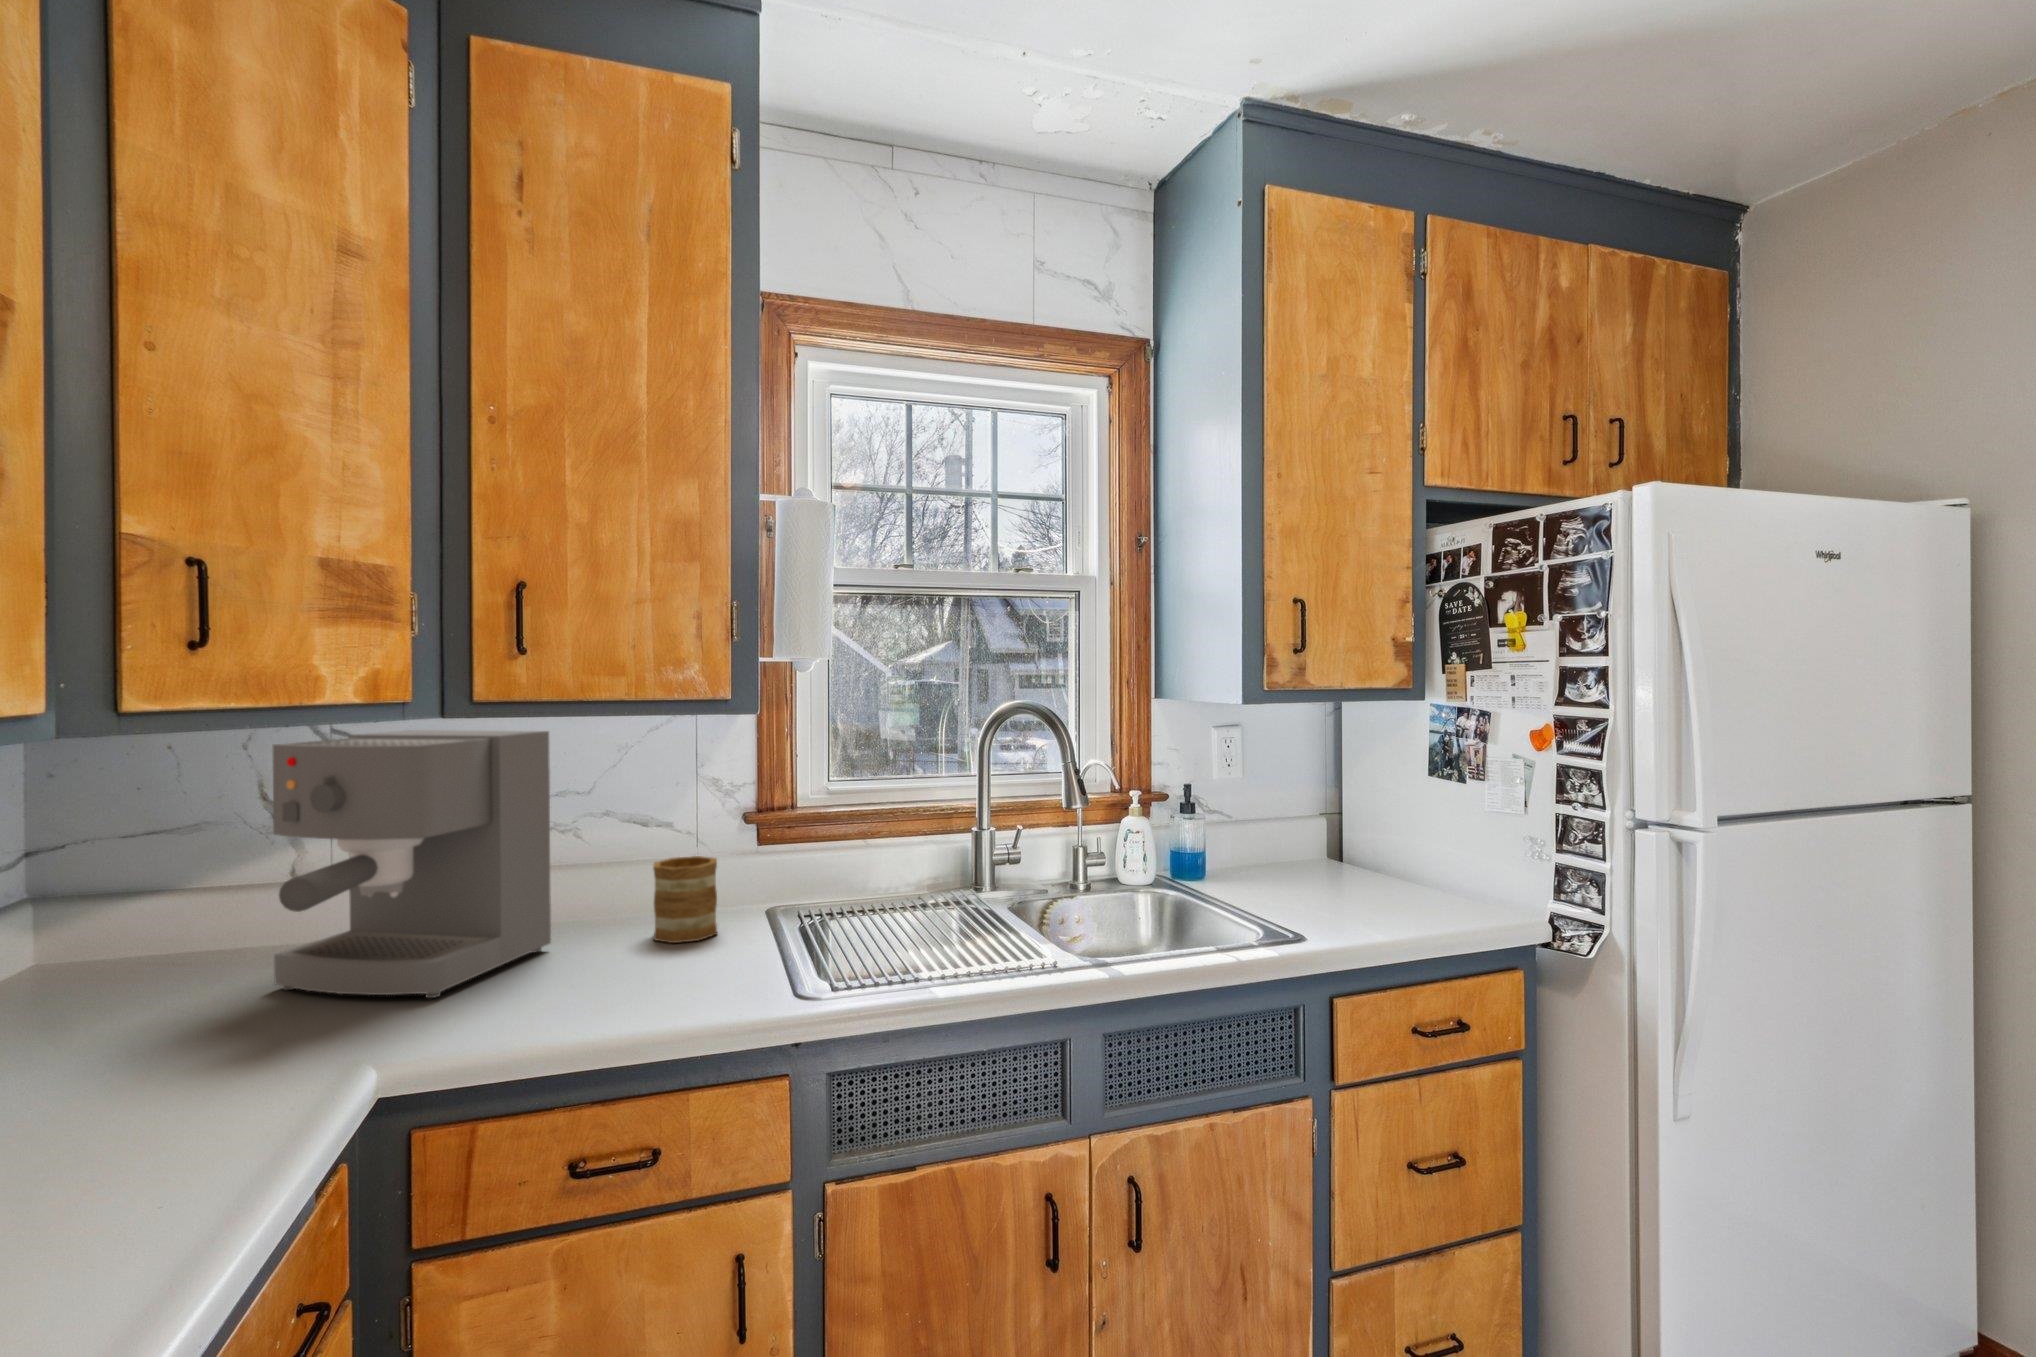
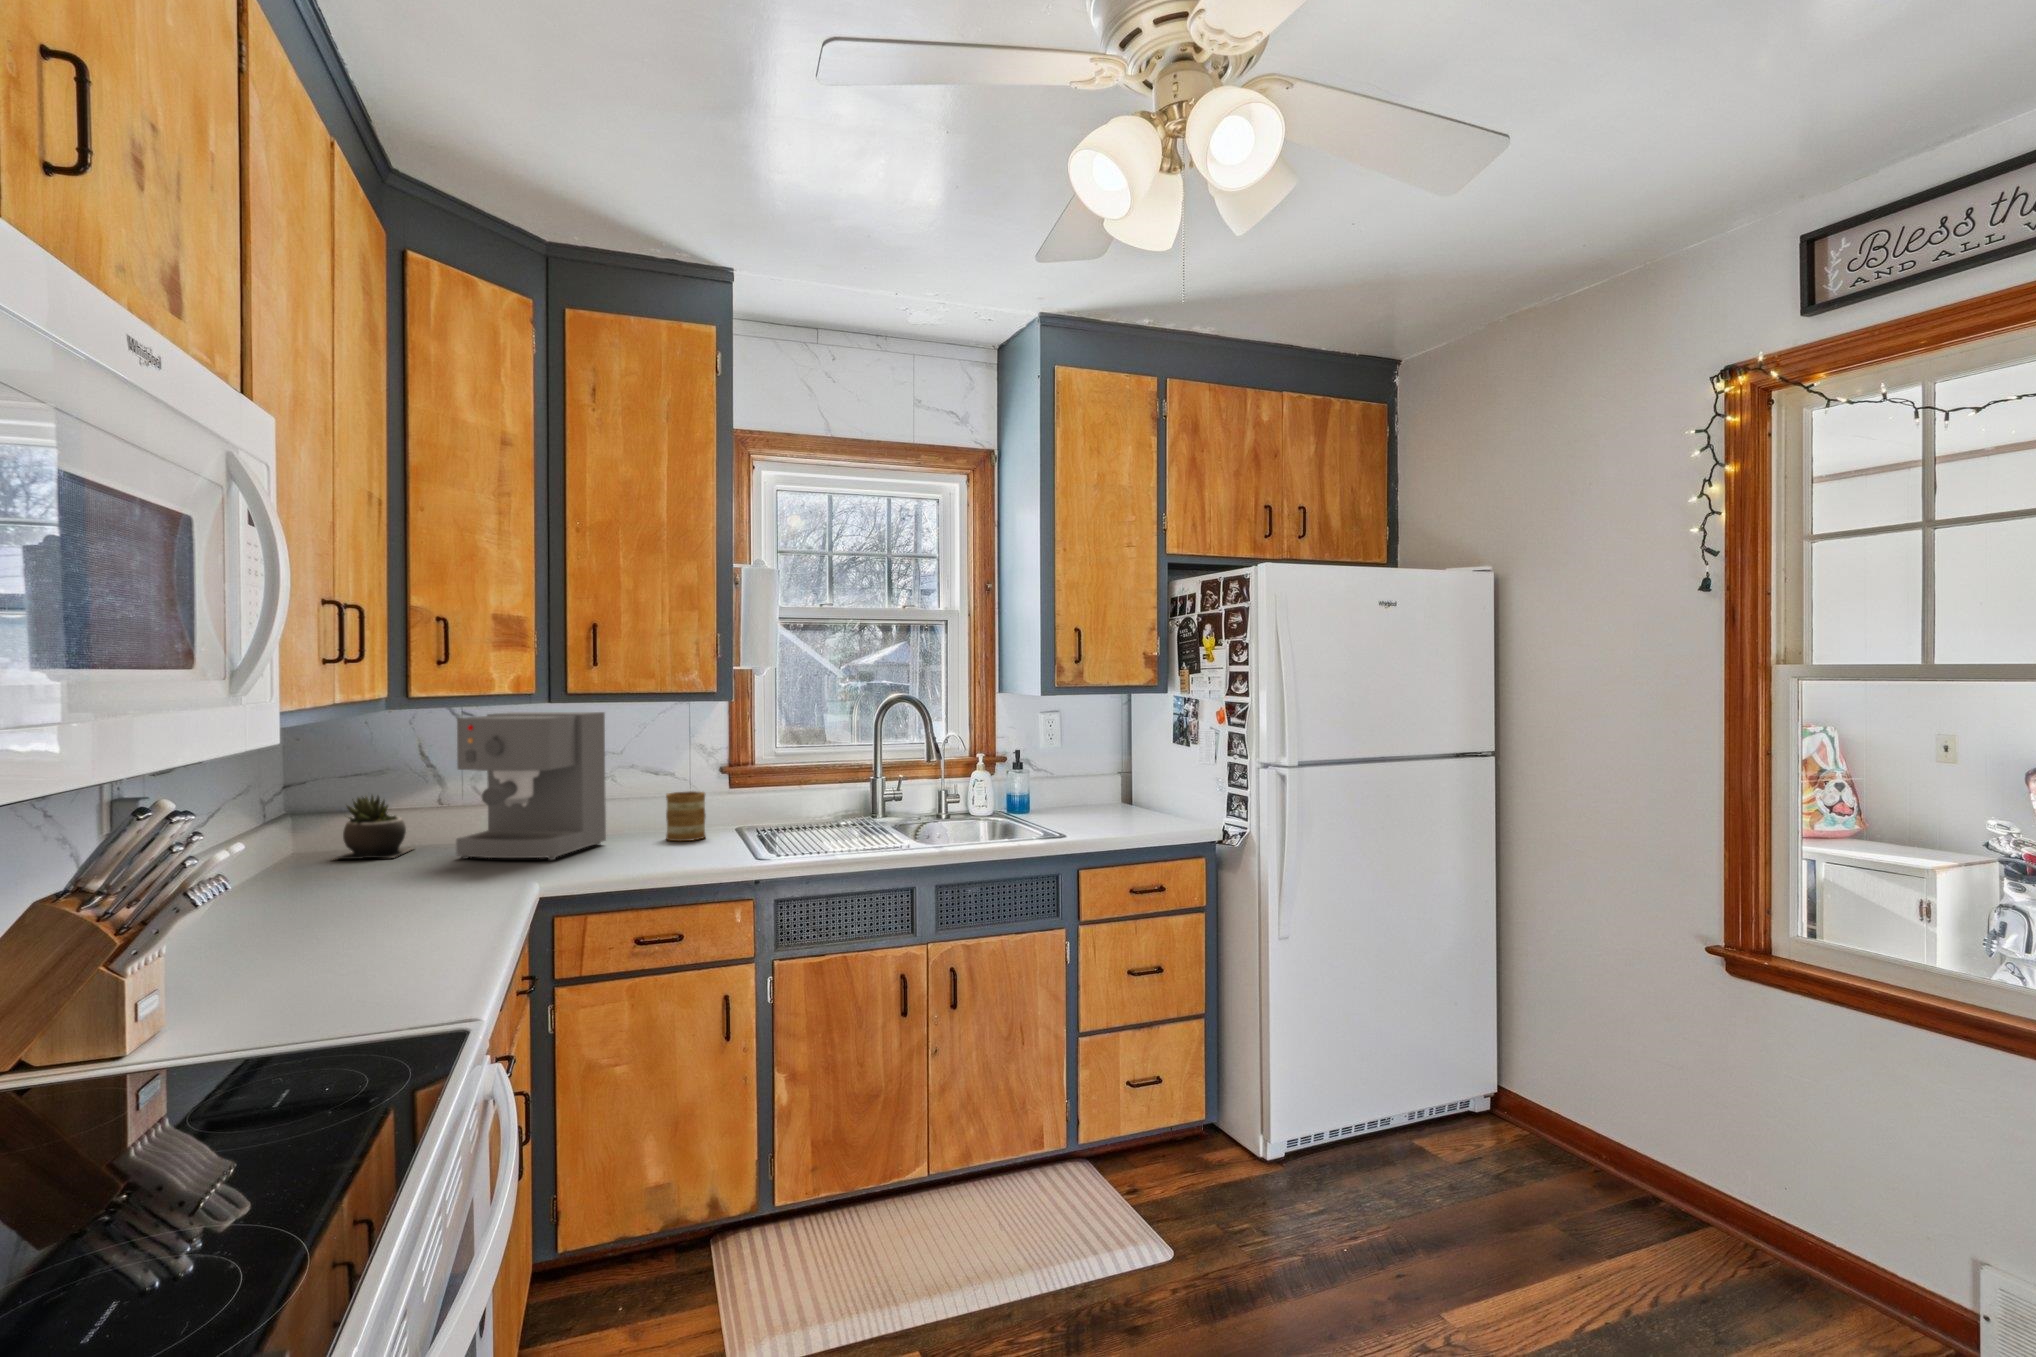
succulent plant: none [56,870,236,992] -> present [334,795,412,860]

